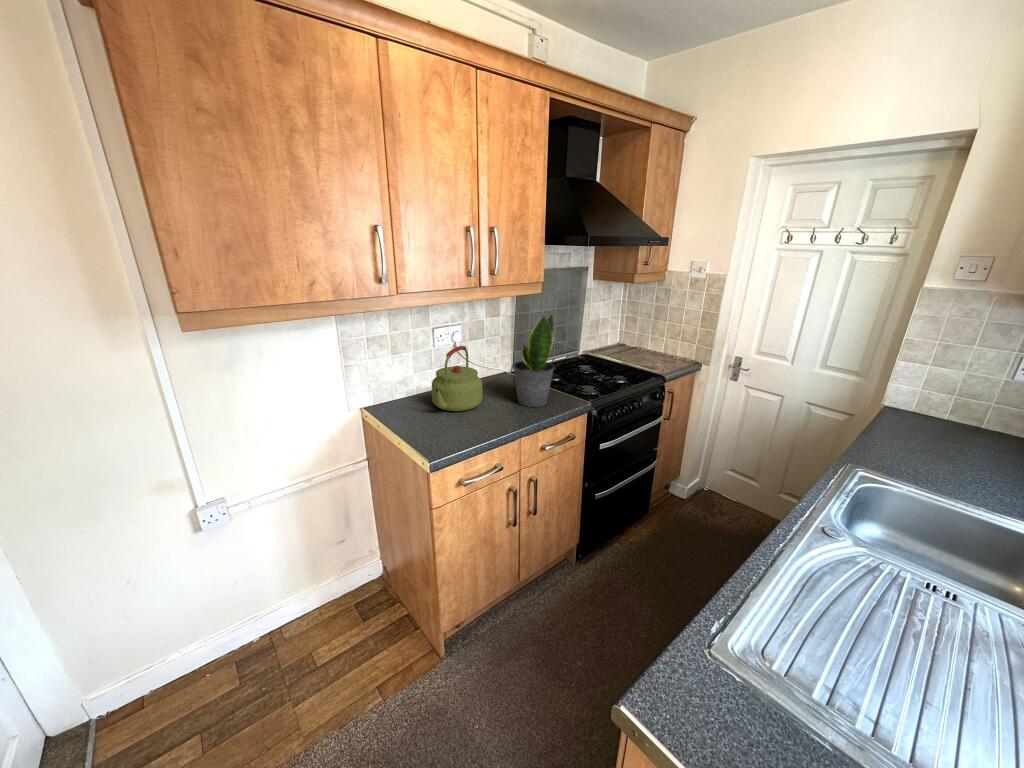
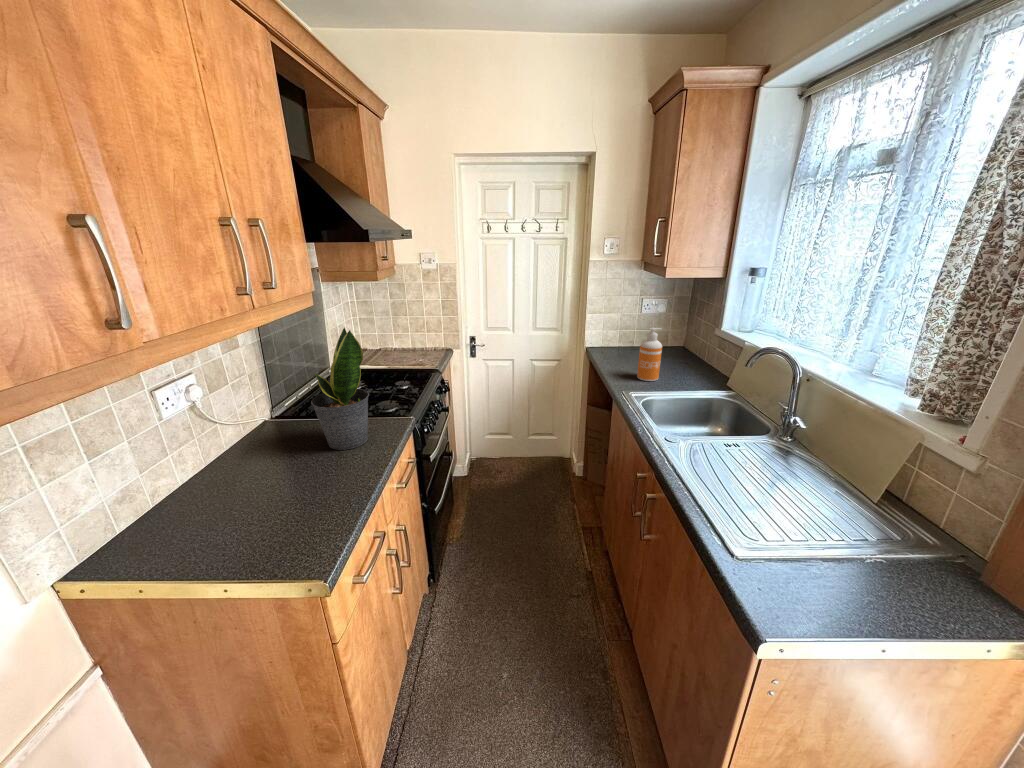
kettle: present [432,346,482,411] -> none [195,401,290,506]
soap dispenser: none [916,397,988,477] -> present [637,328,662,381]

